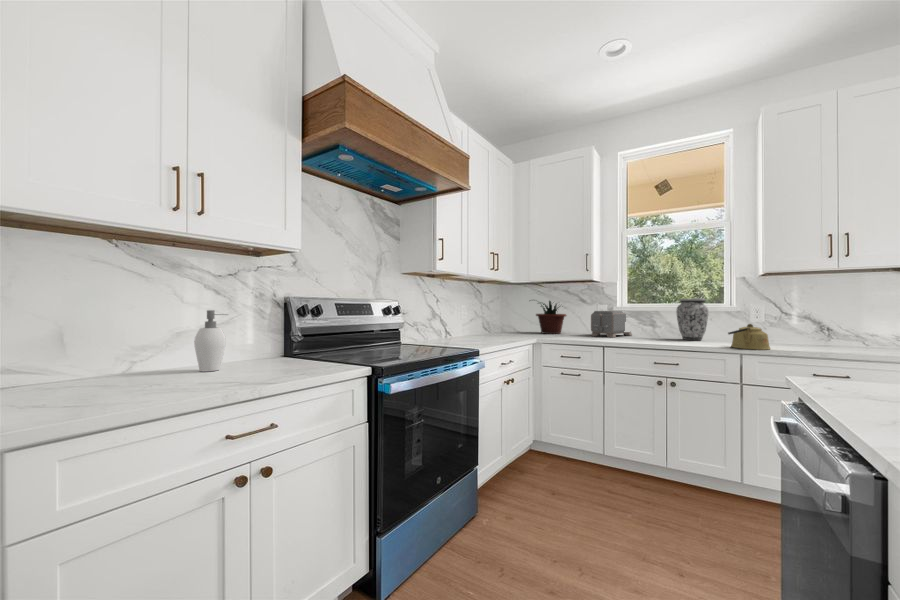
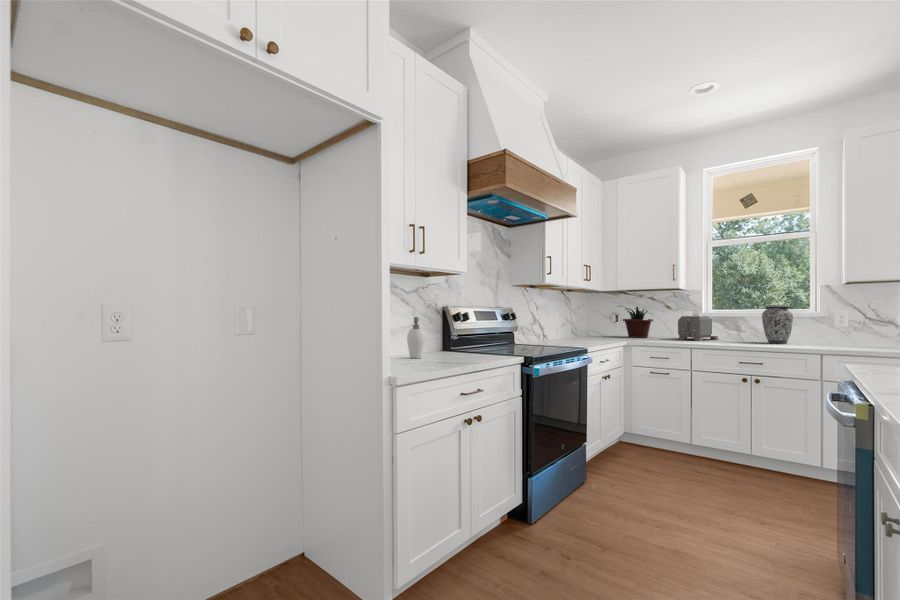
kettle: present [728,324,770,350] -> none [808,328,847,350]

